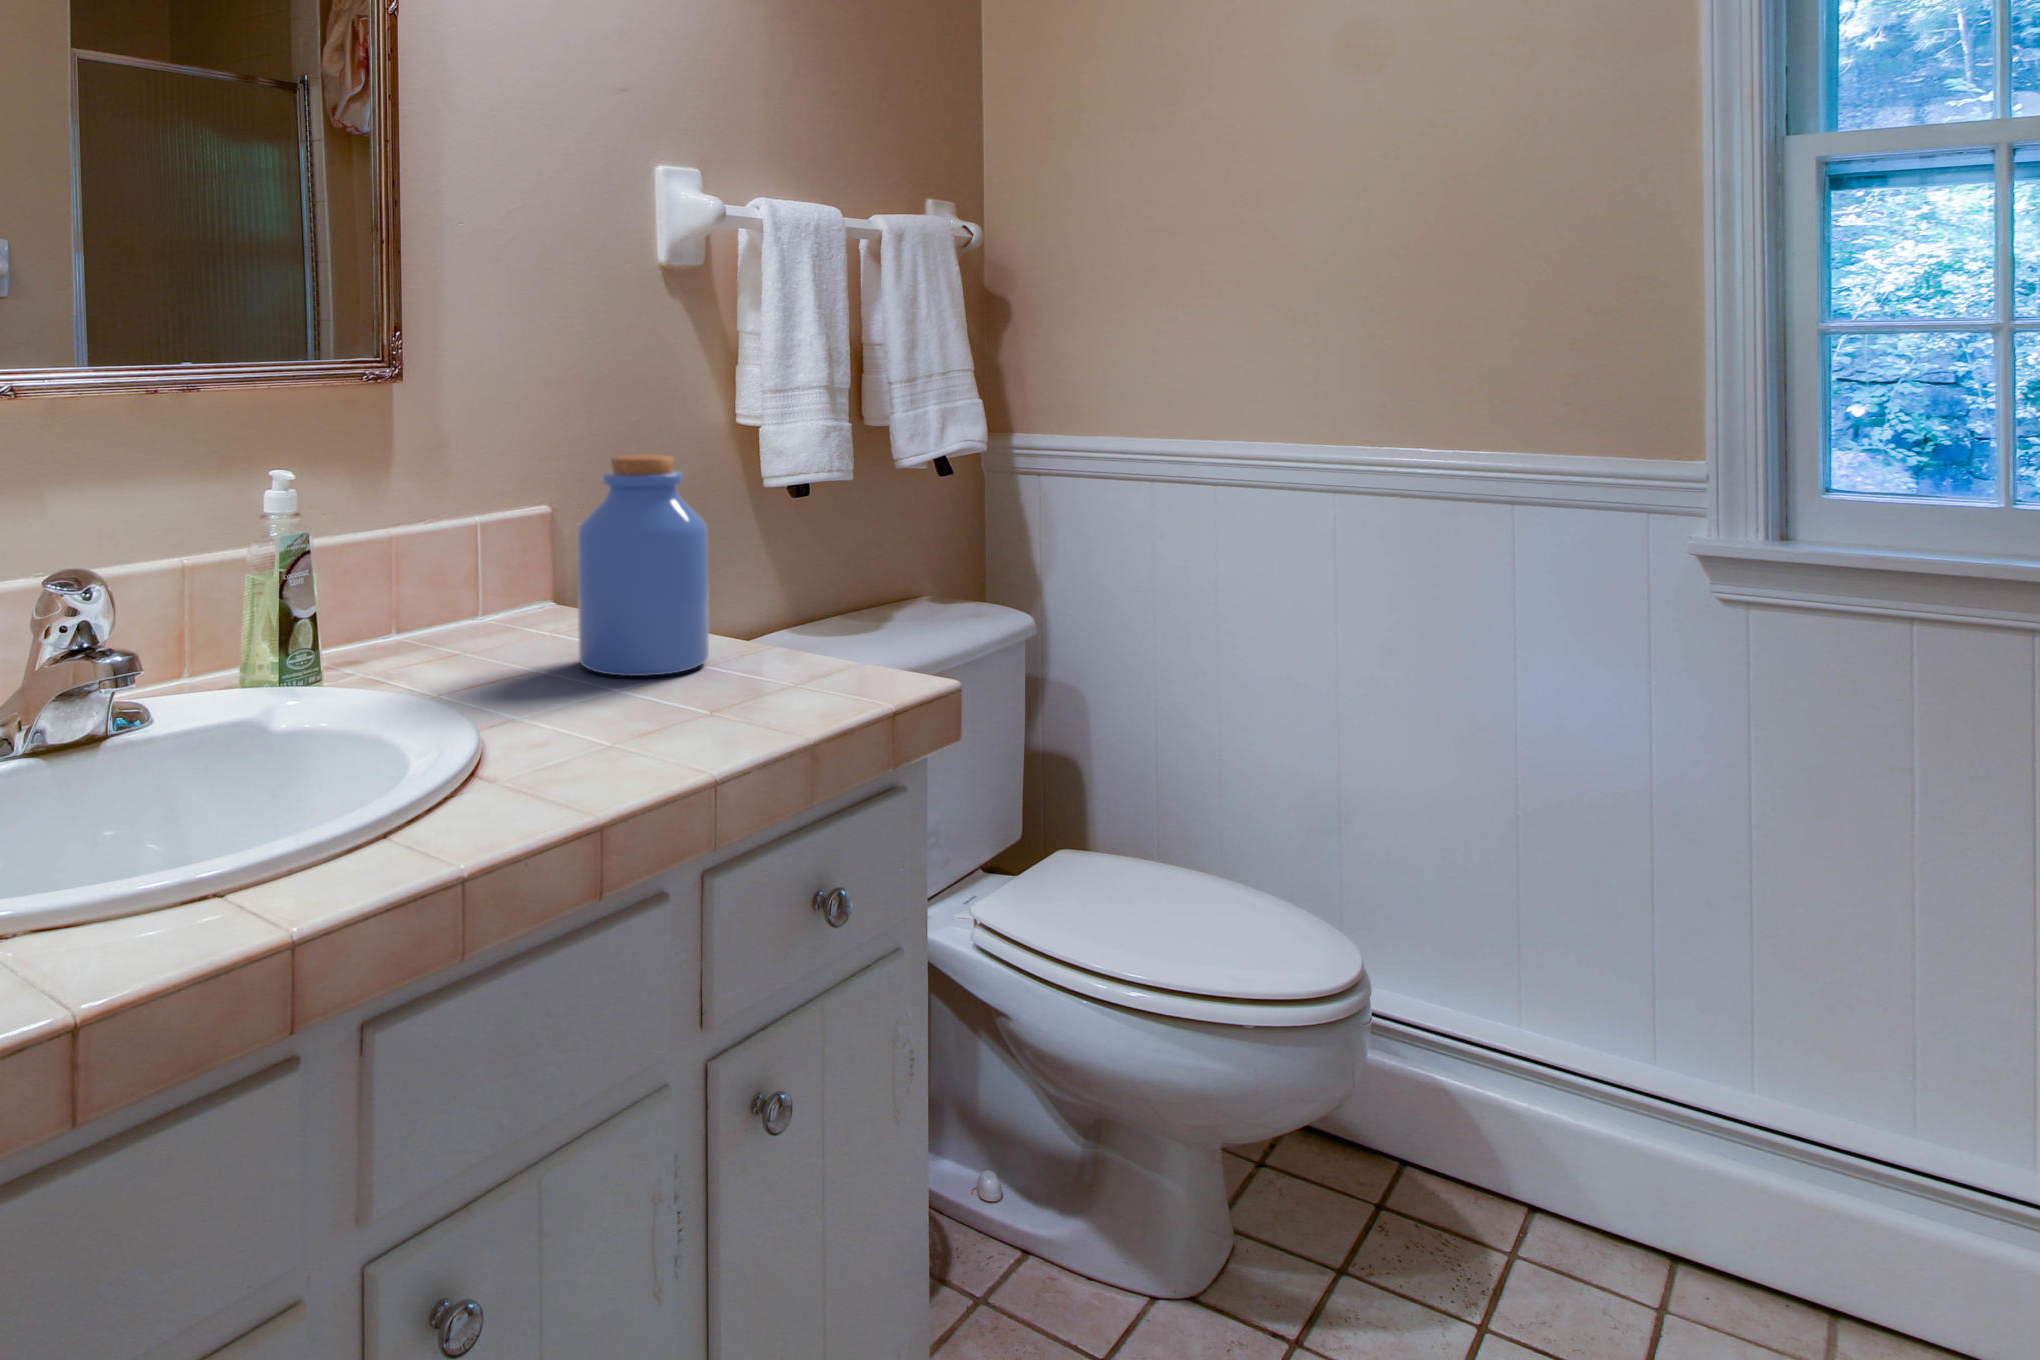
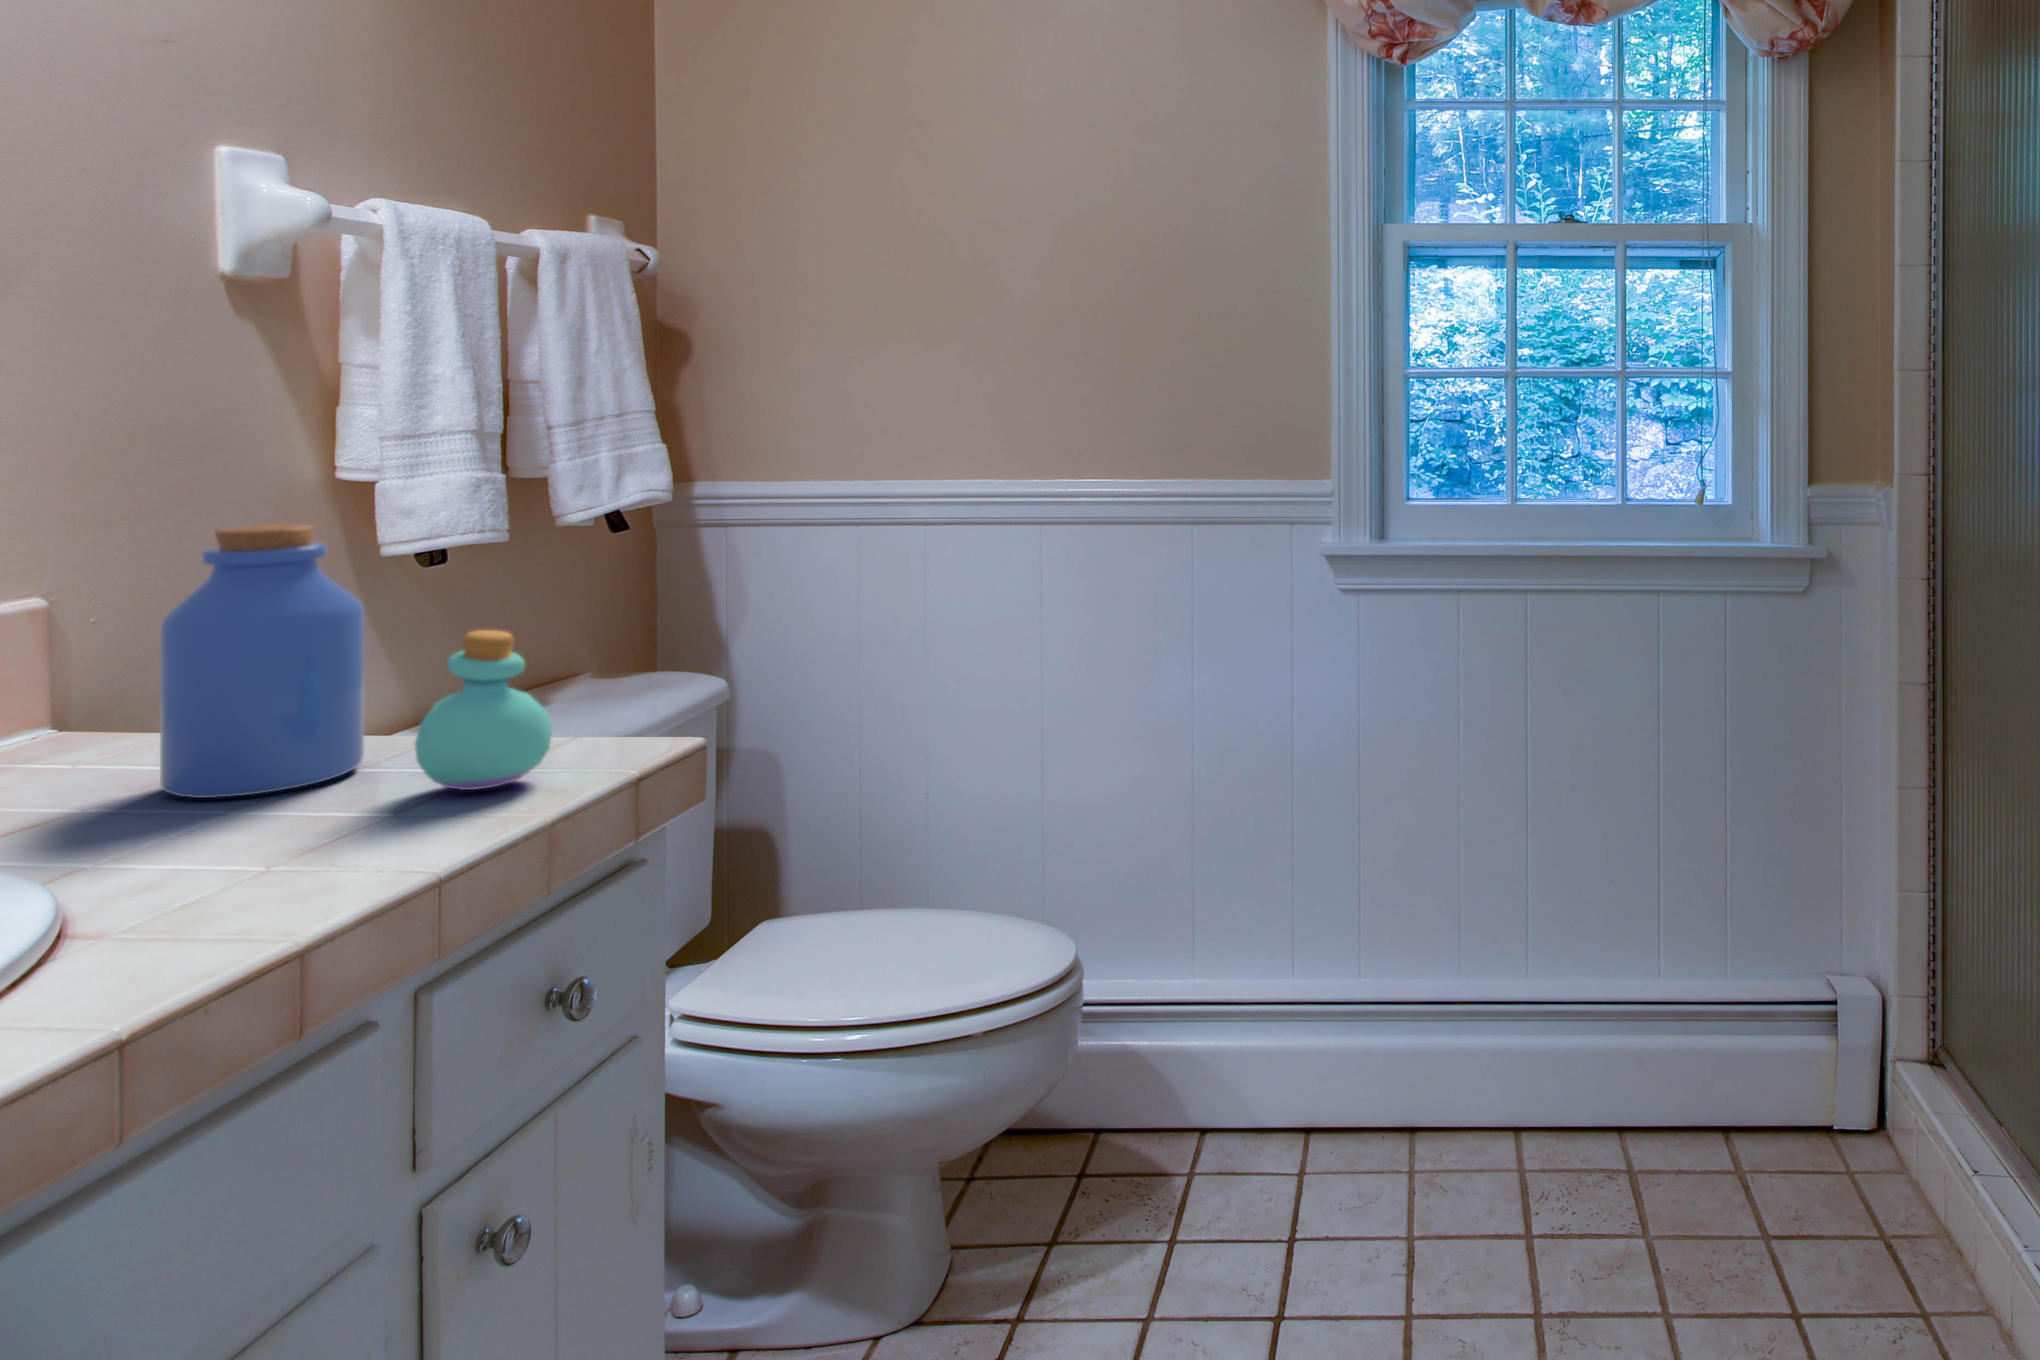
perfume bottle: none [728,557,829,700] -> present [415,630,552,790]

